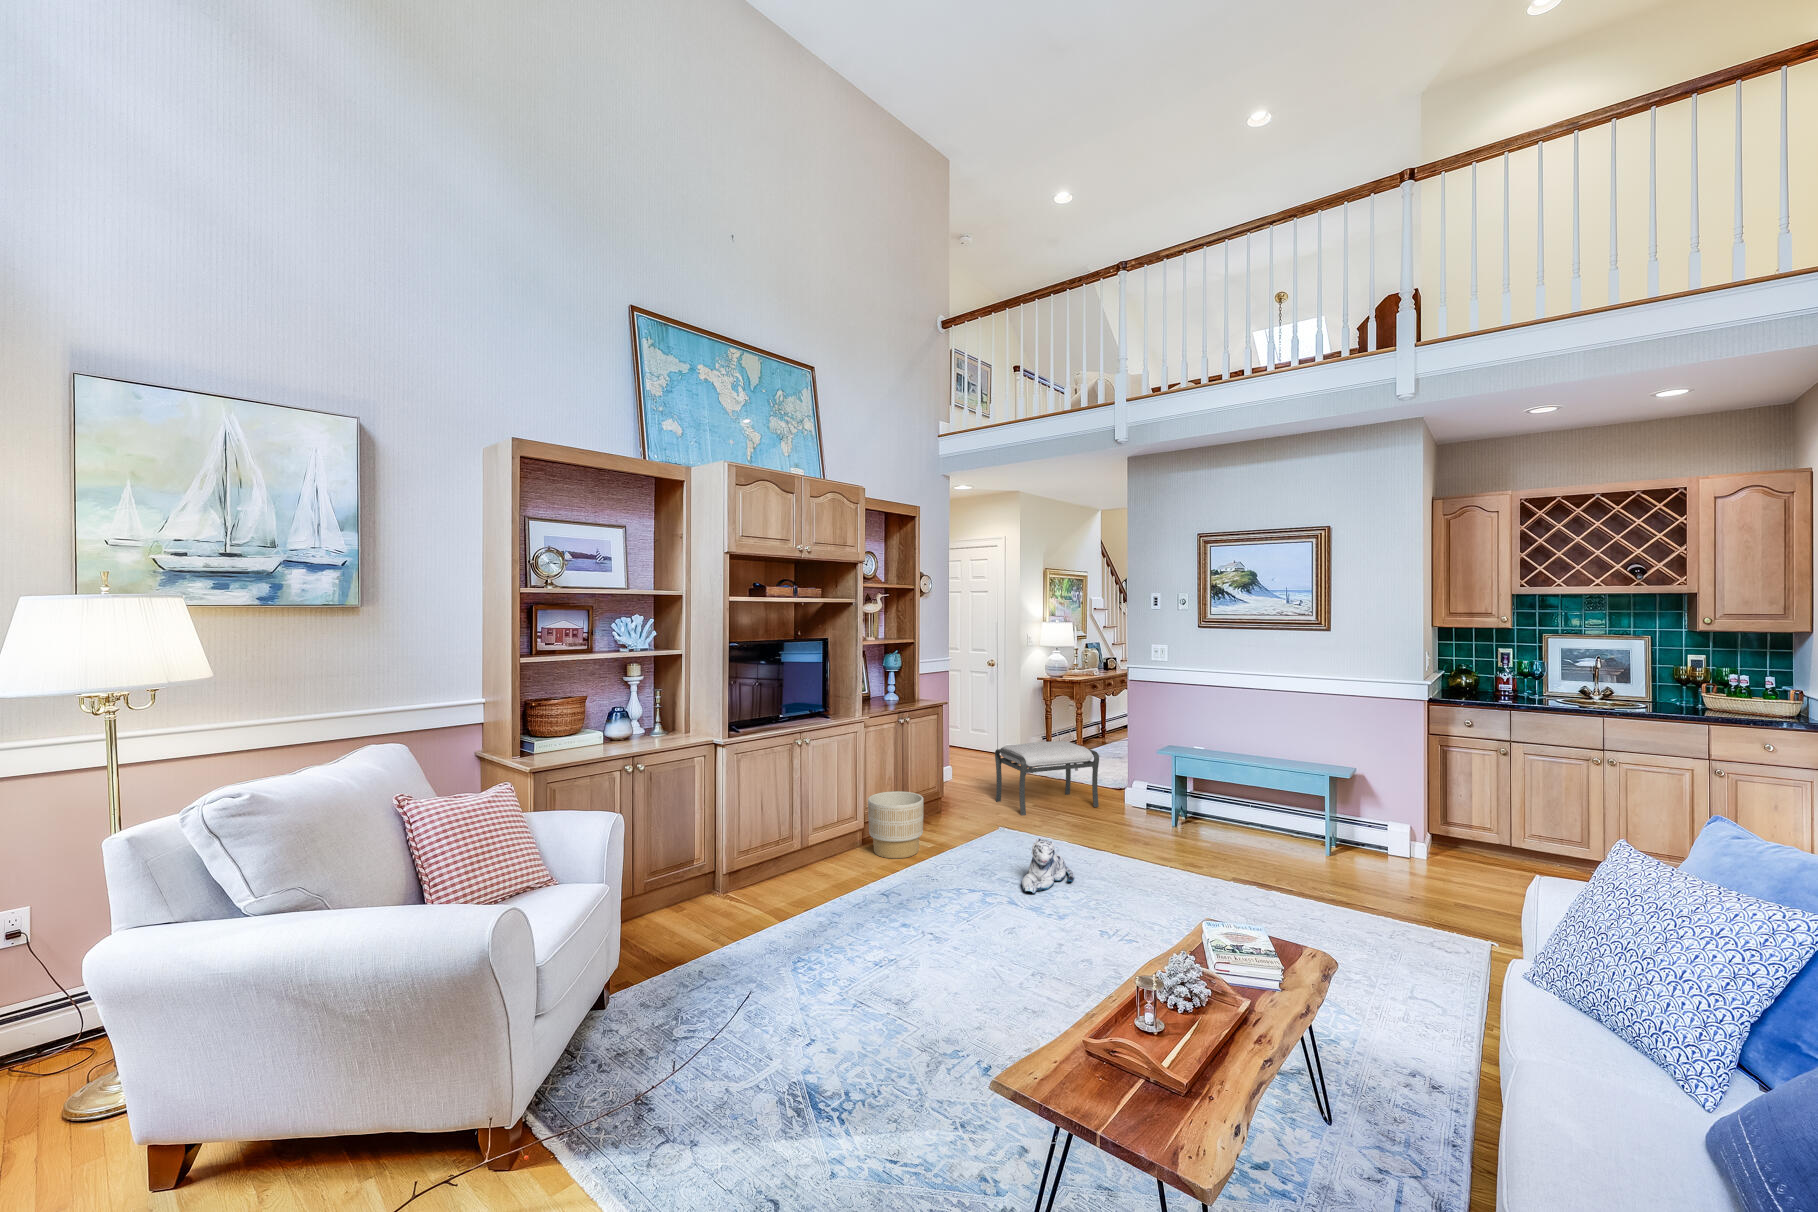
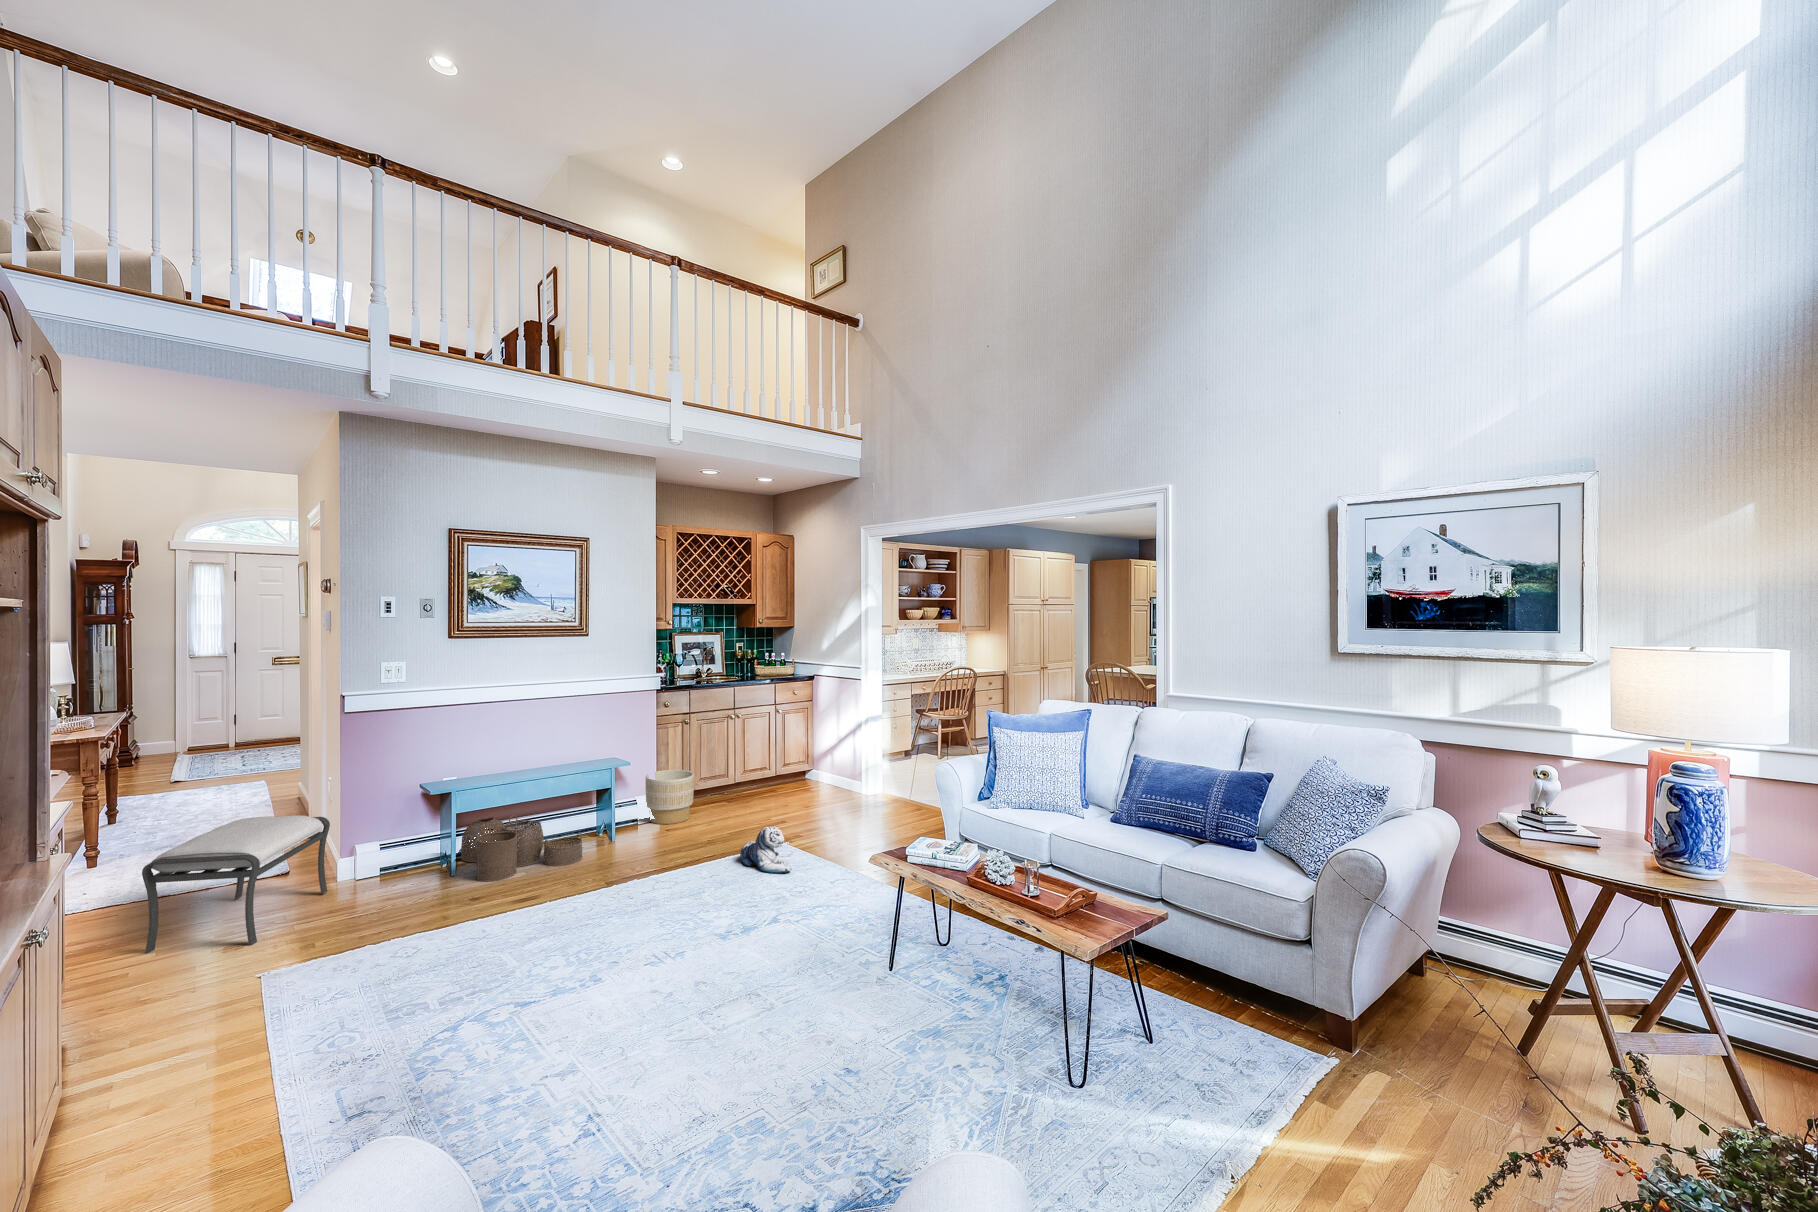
woven basket: none [1168,786,1266,855] -> present [461,815,582,882]
planter: present [868,791,924,859] -> present [646,770,694,824]
plush toy: present [1022,839,1074,893] -> present [740,826,792,874]

